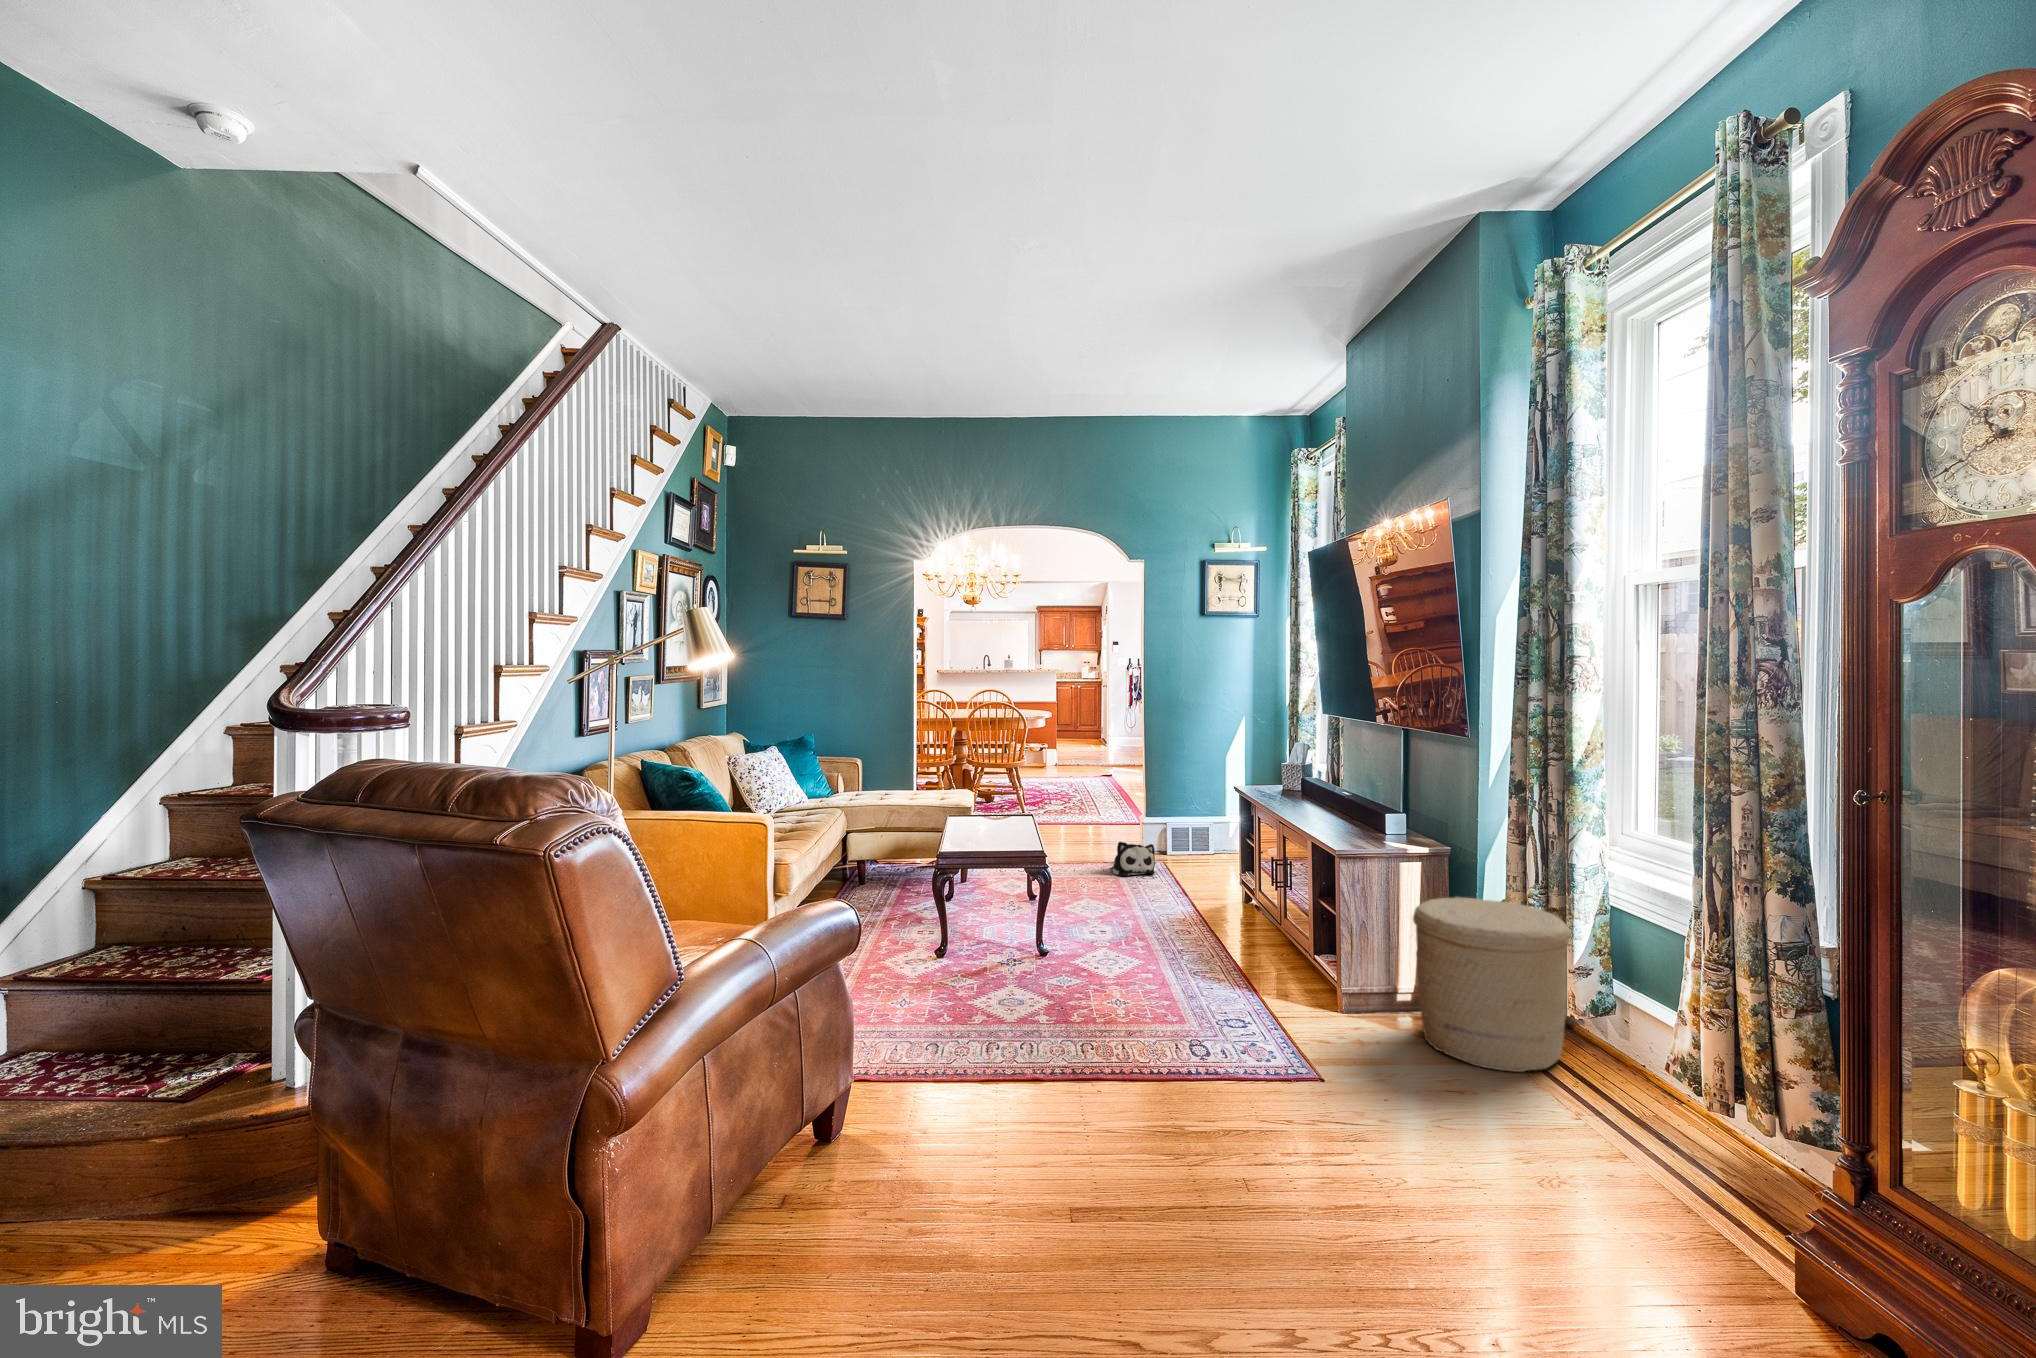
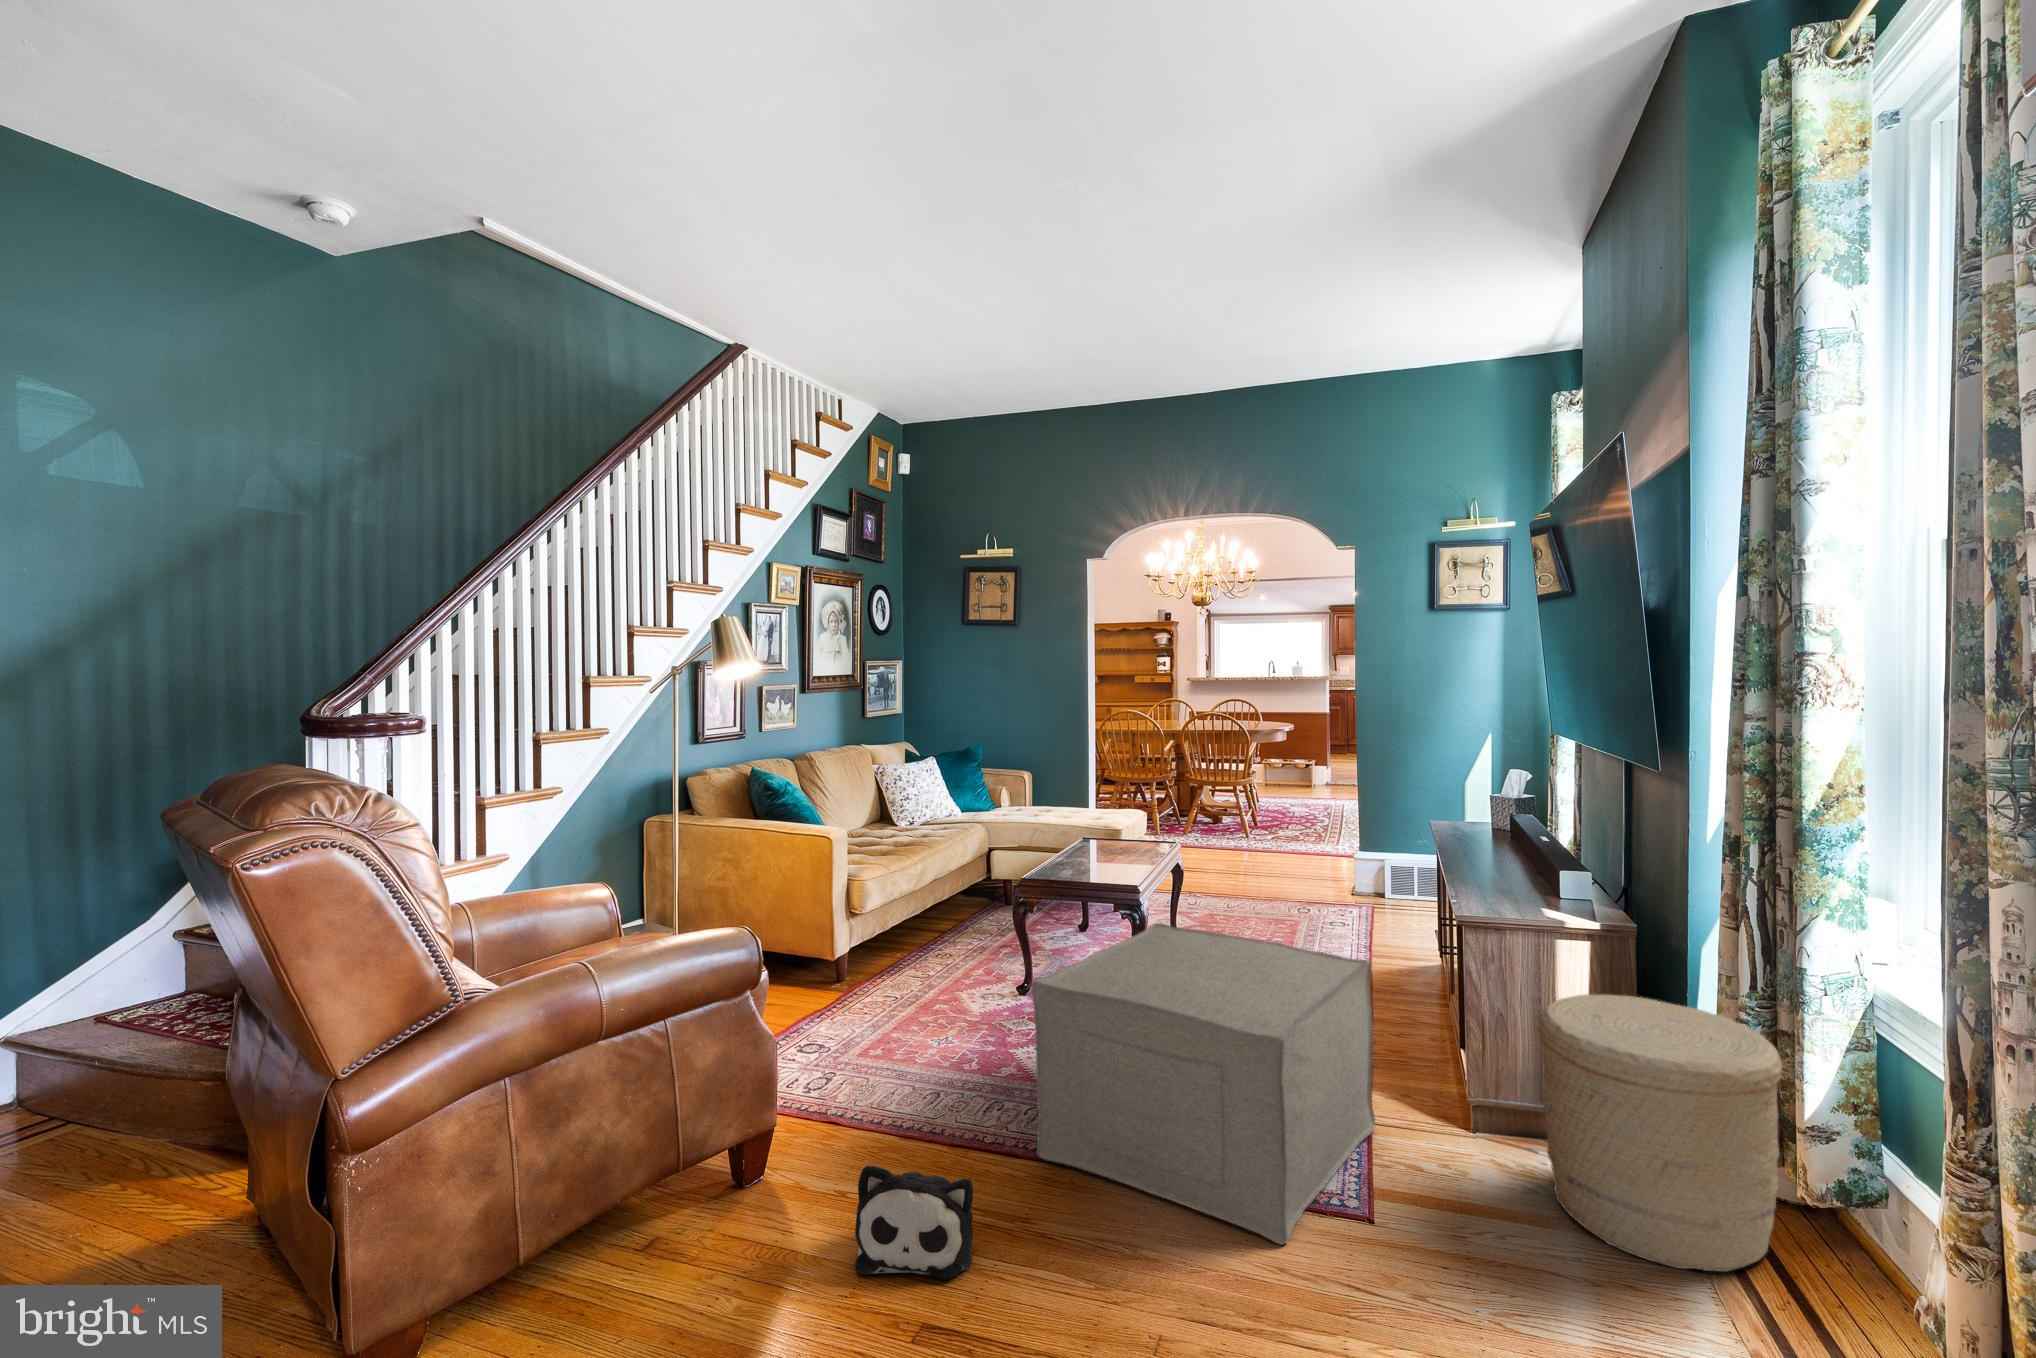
plush toy: present [1111,842,1155,876] -> present [855,1164,973,1280]
ottoman: none [1058,877,1289,1102] -> present [1031,923,1375,1245]

